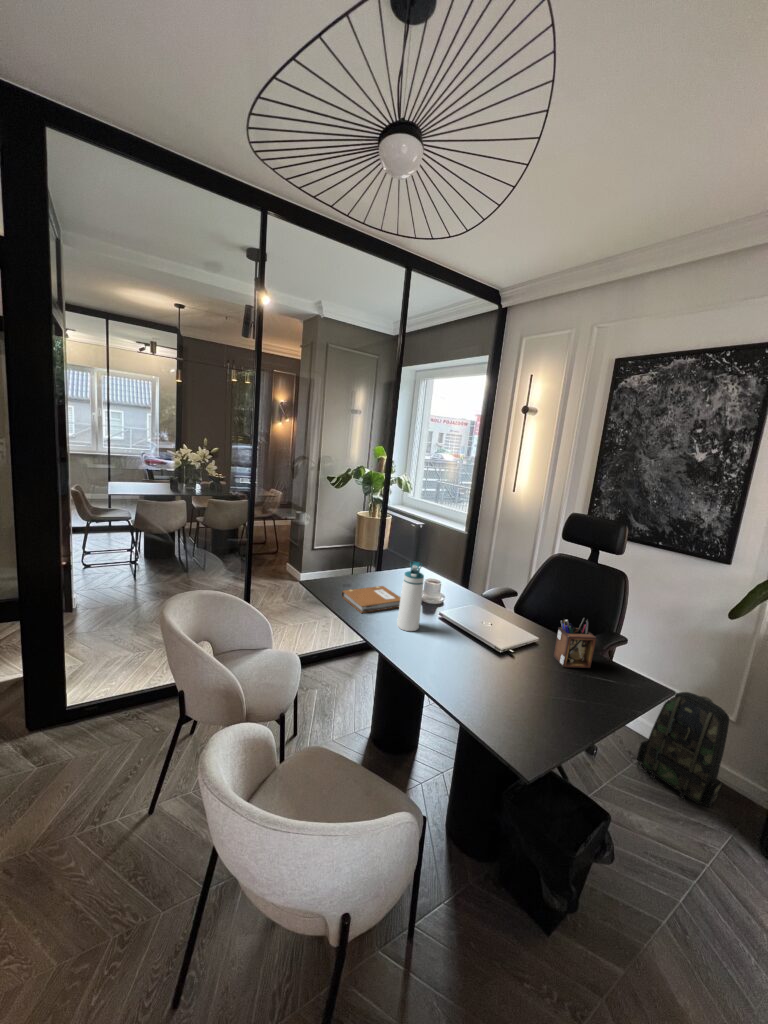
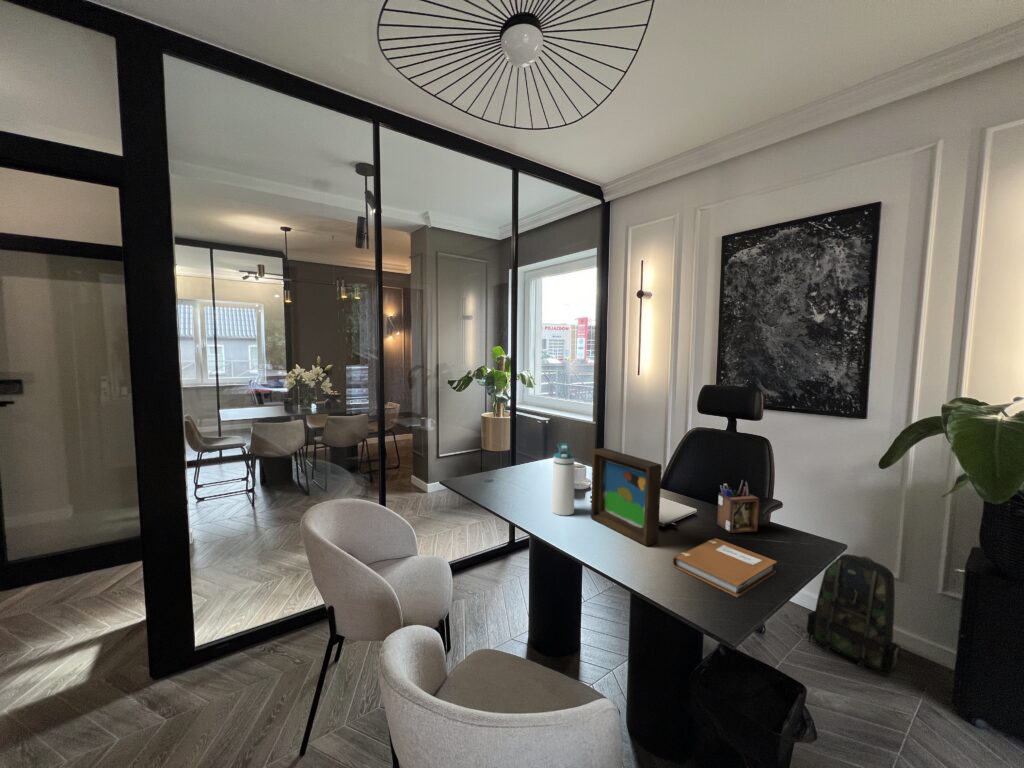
picture frame: none [433,572,501,672] -> present [591,448,662,546]
notebook: present [341,586,401,613] -> present [673,538,777,597]

